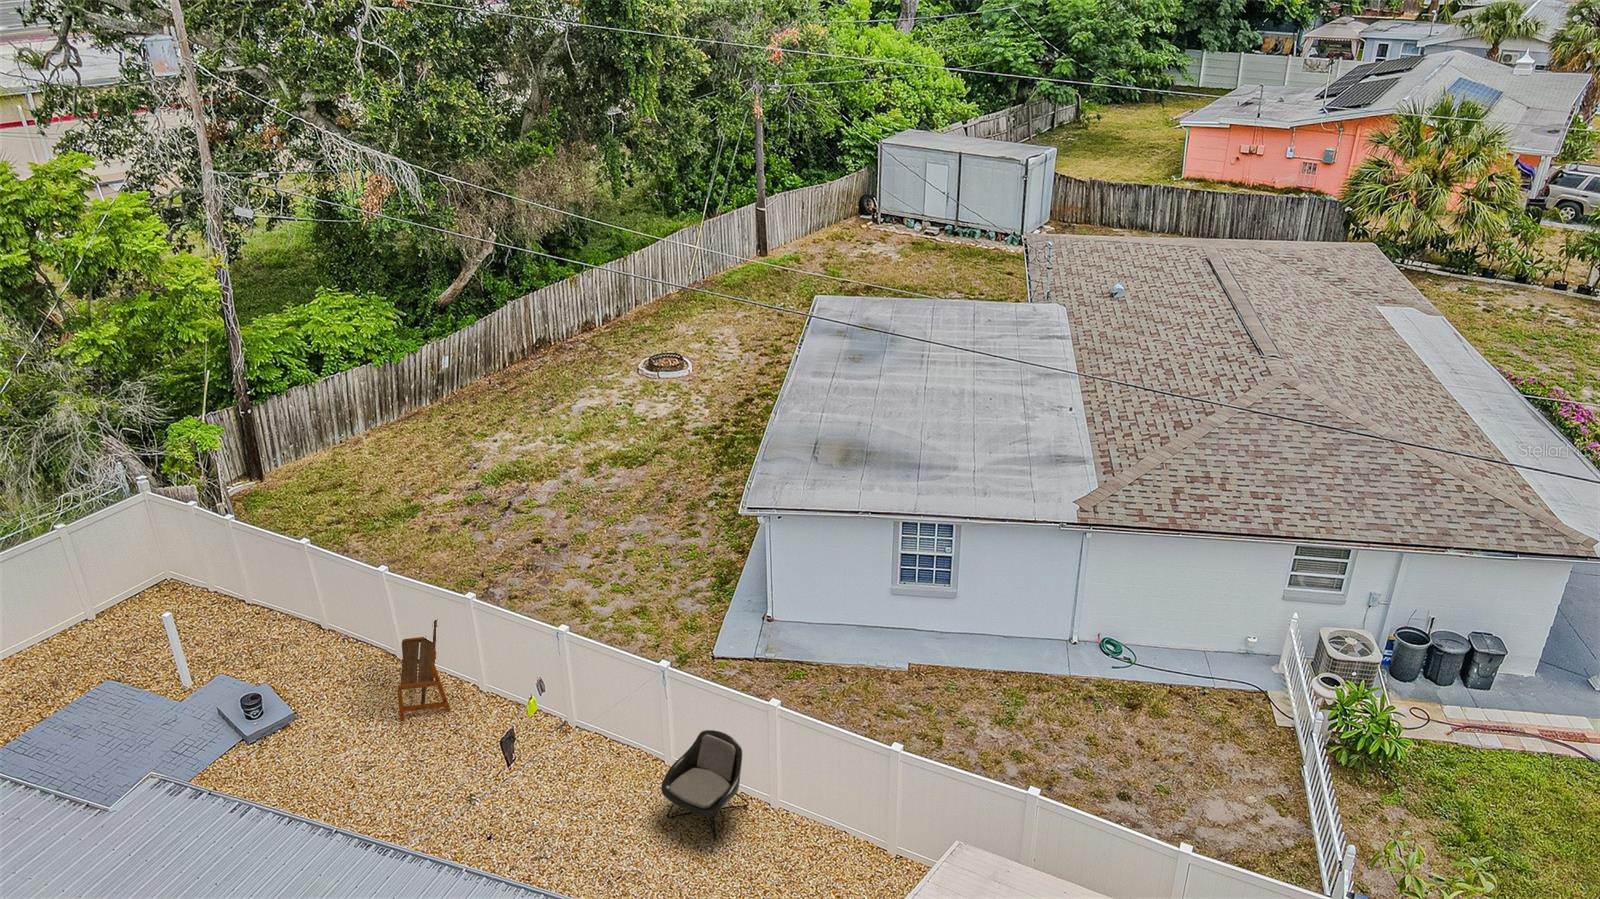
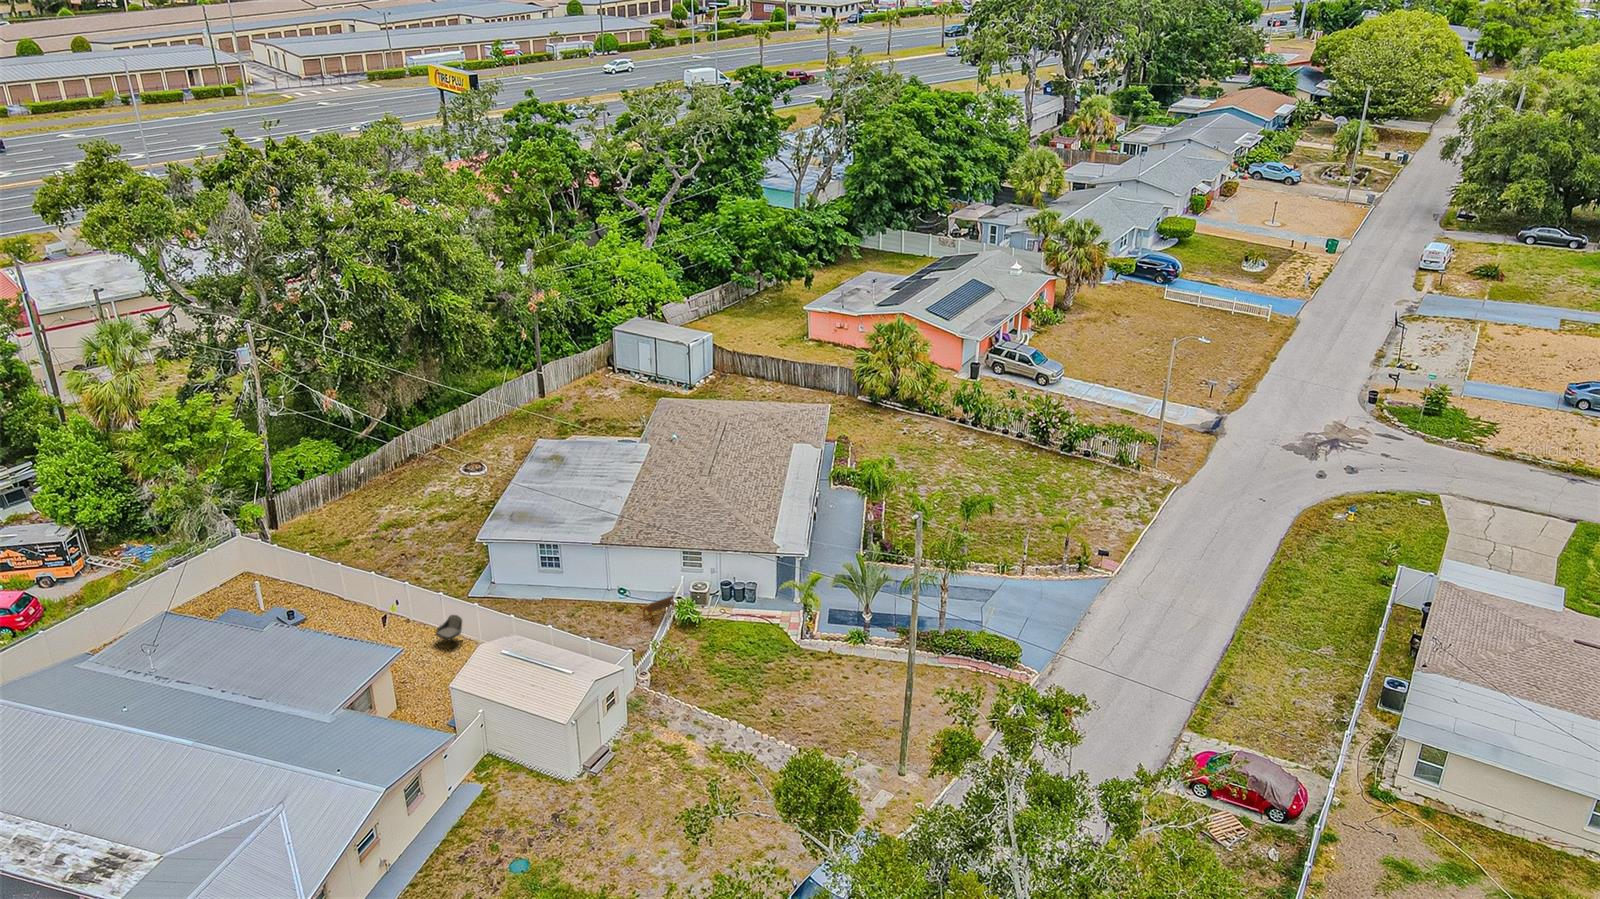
bench: present [397,620,451,722] -> present [643,596,674,625]

